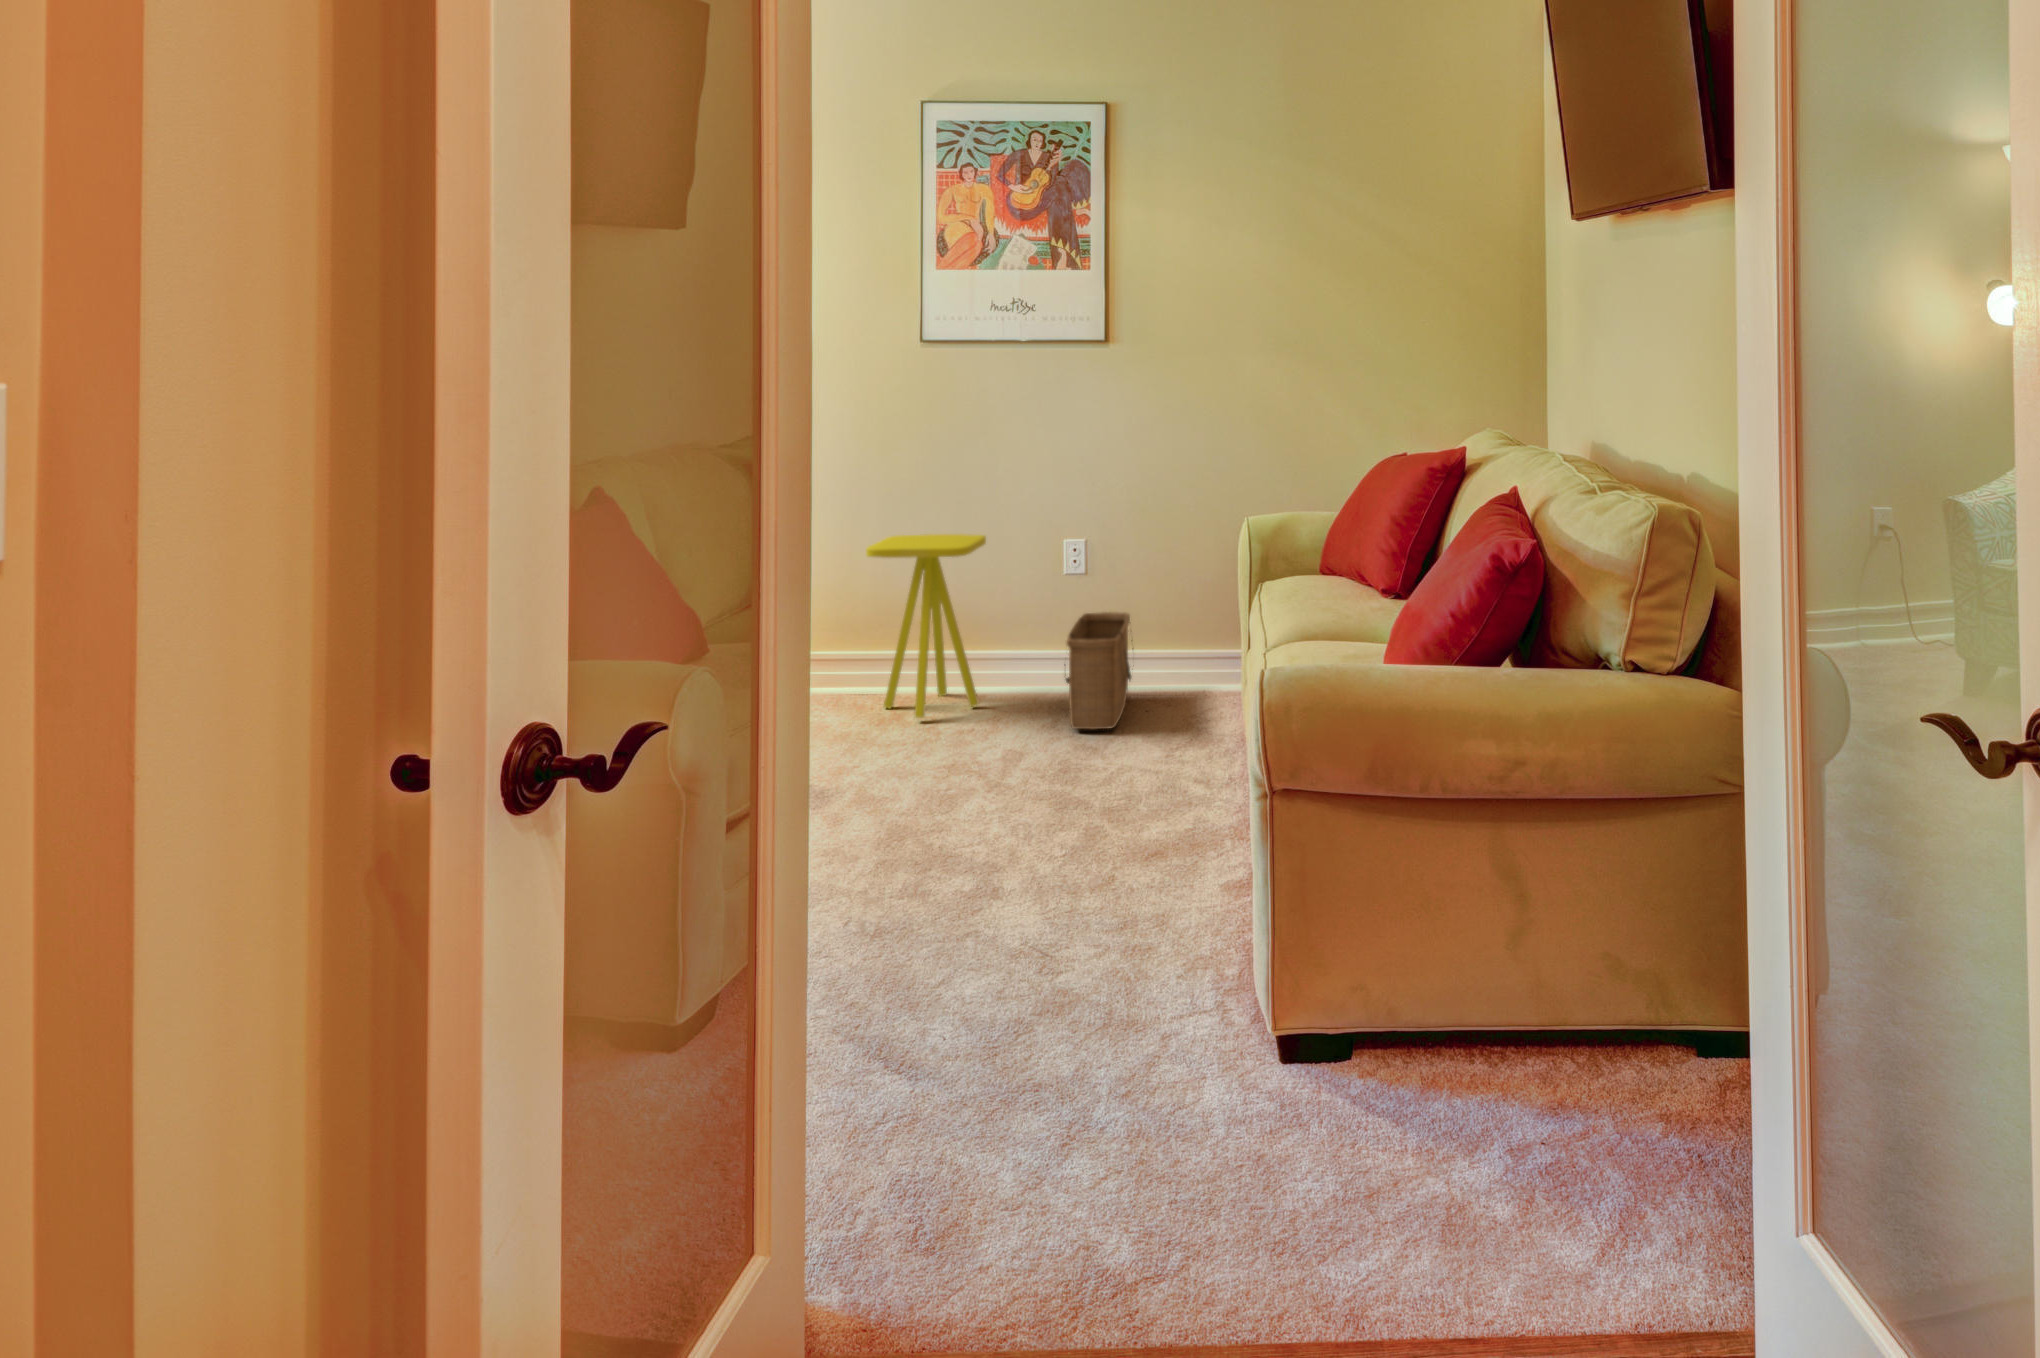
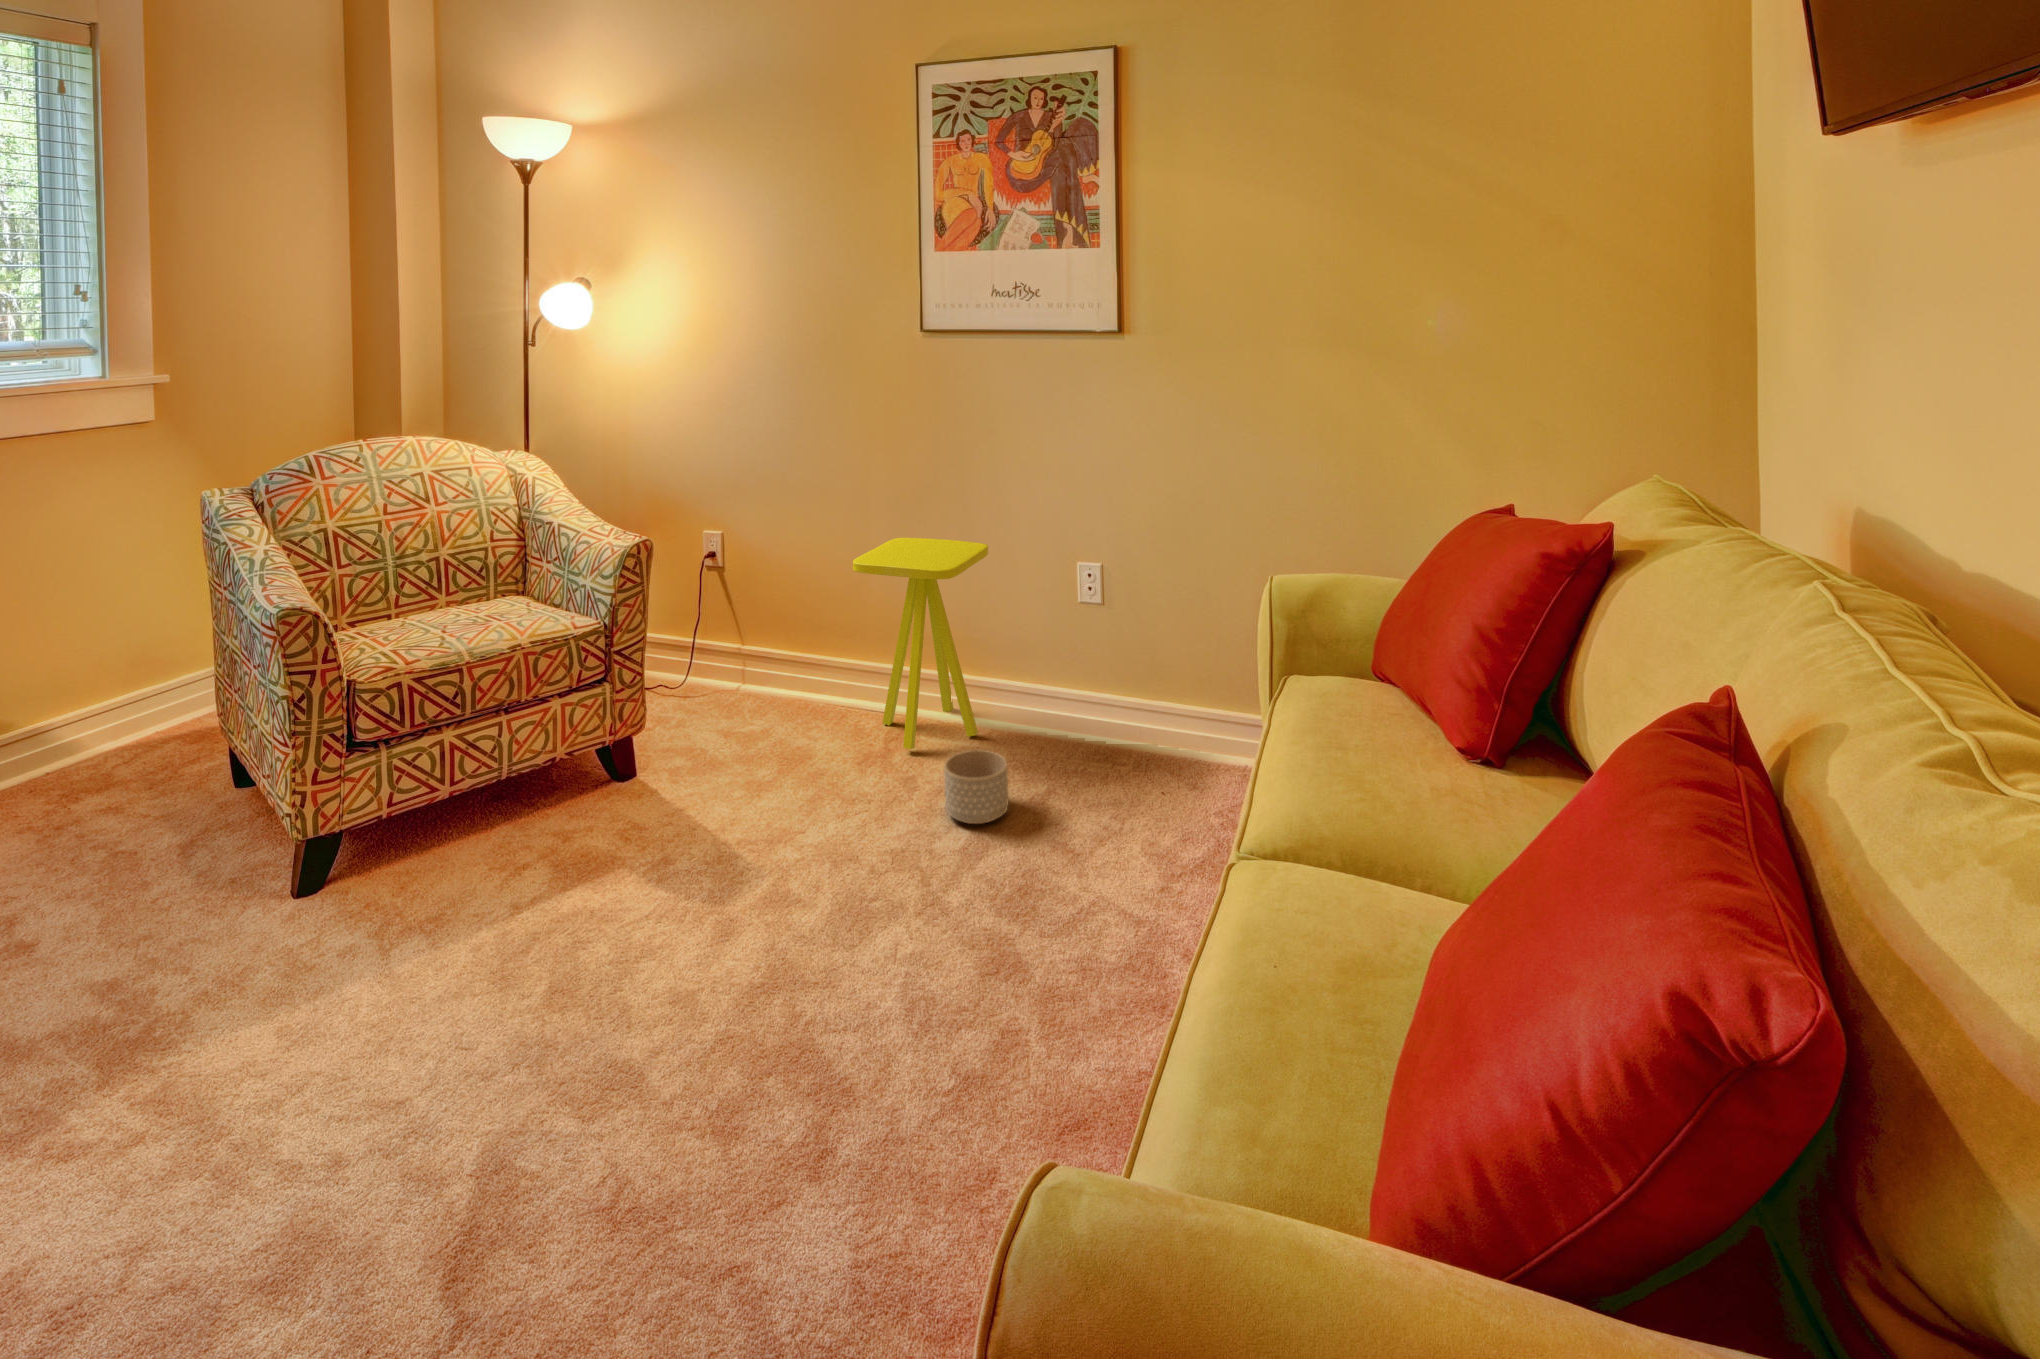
basket: present [1064,612,1131,729] -> none [1055,640,1147,802]
planter: none [972,697,1028,753] -> present [944,750,1008,824]

